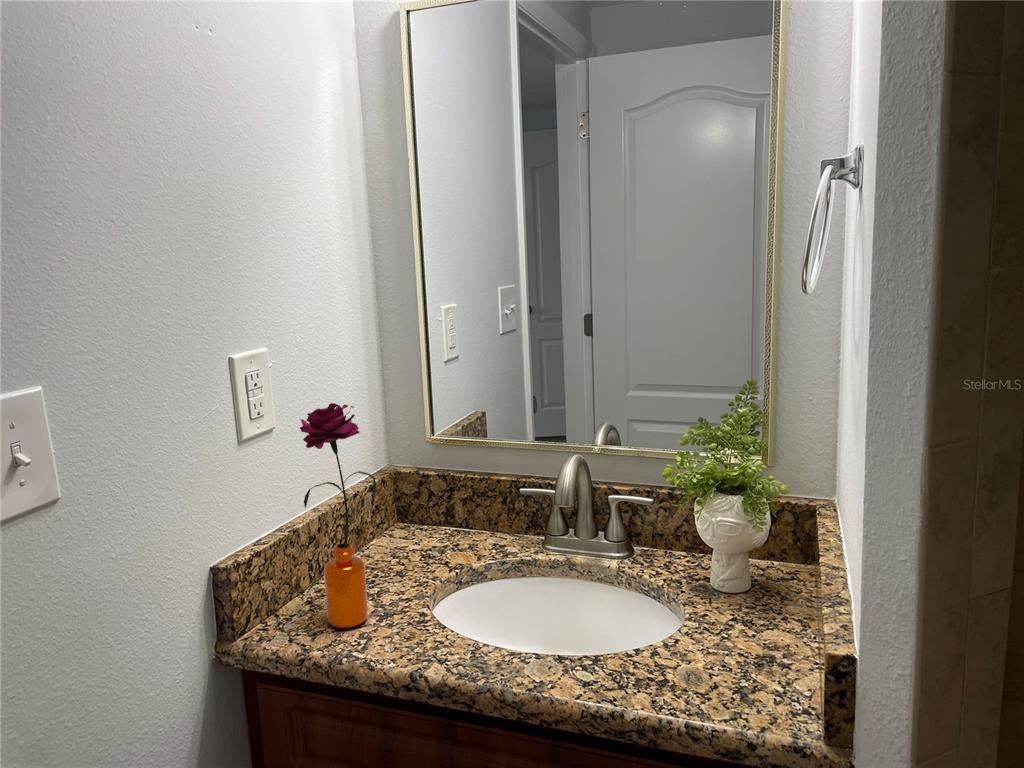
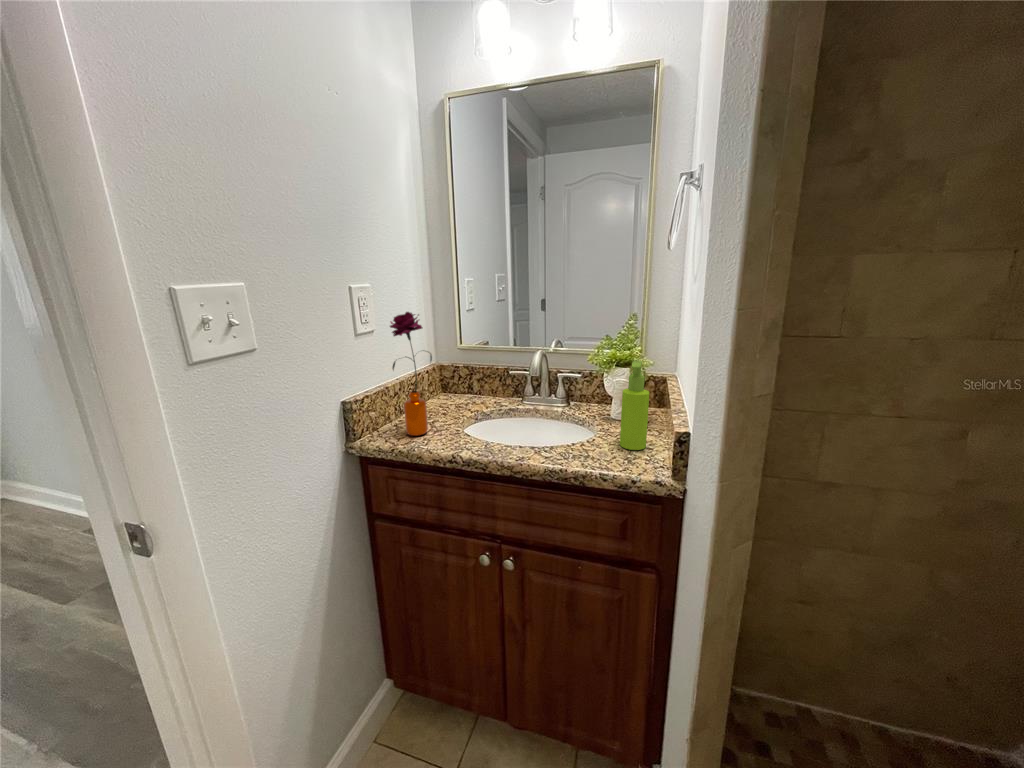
soap dispenser: none [726,499,778,668] -> present [620,361,649,450]

